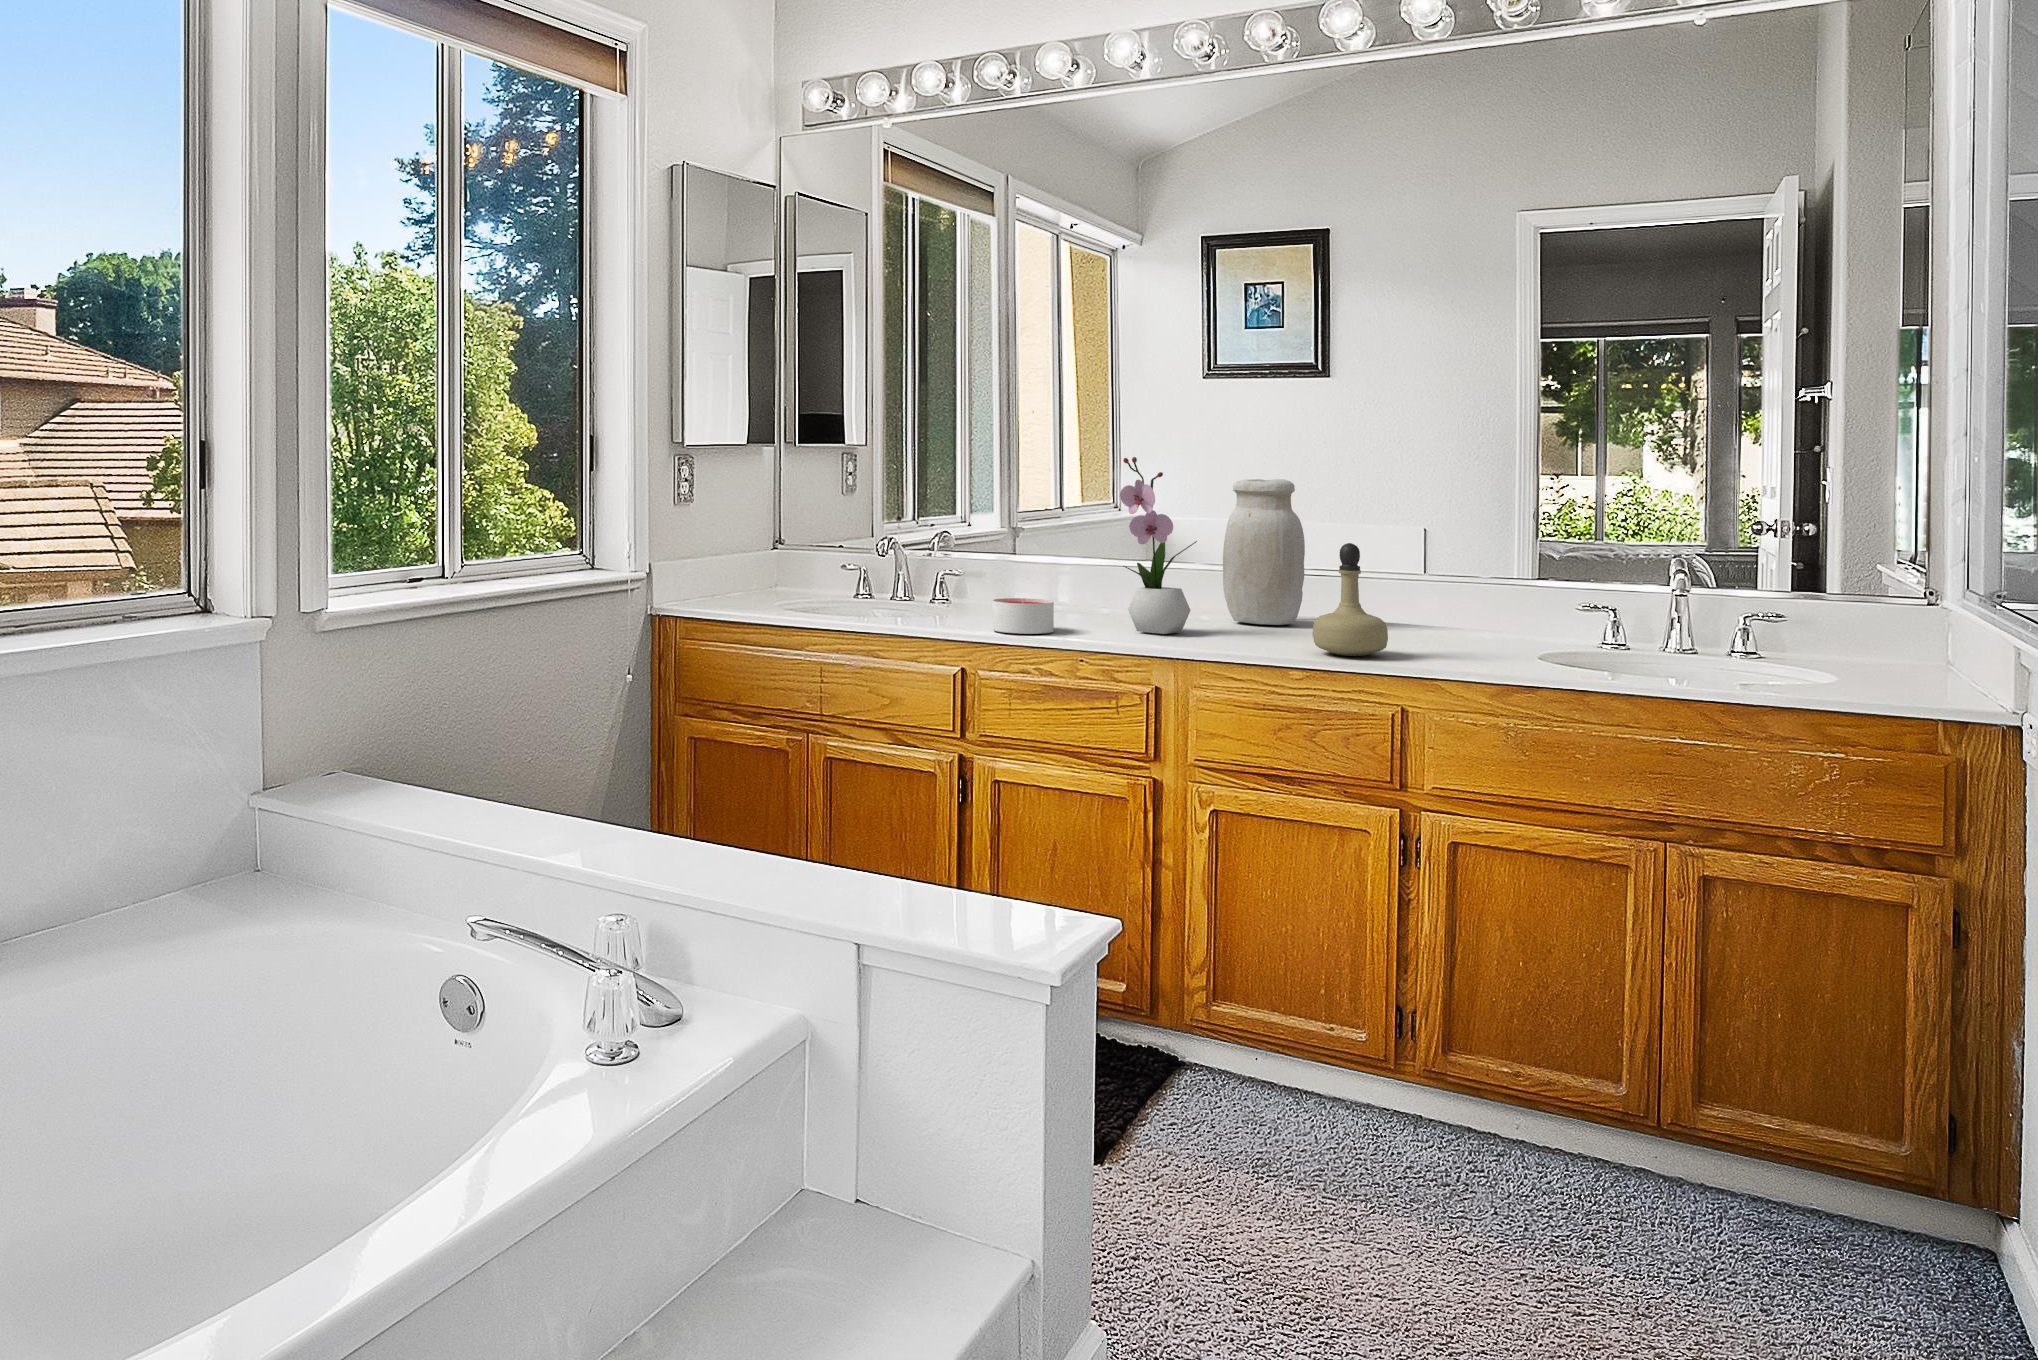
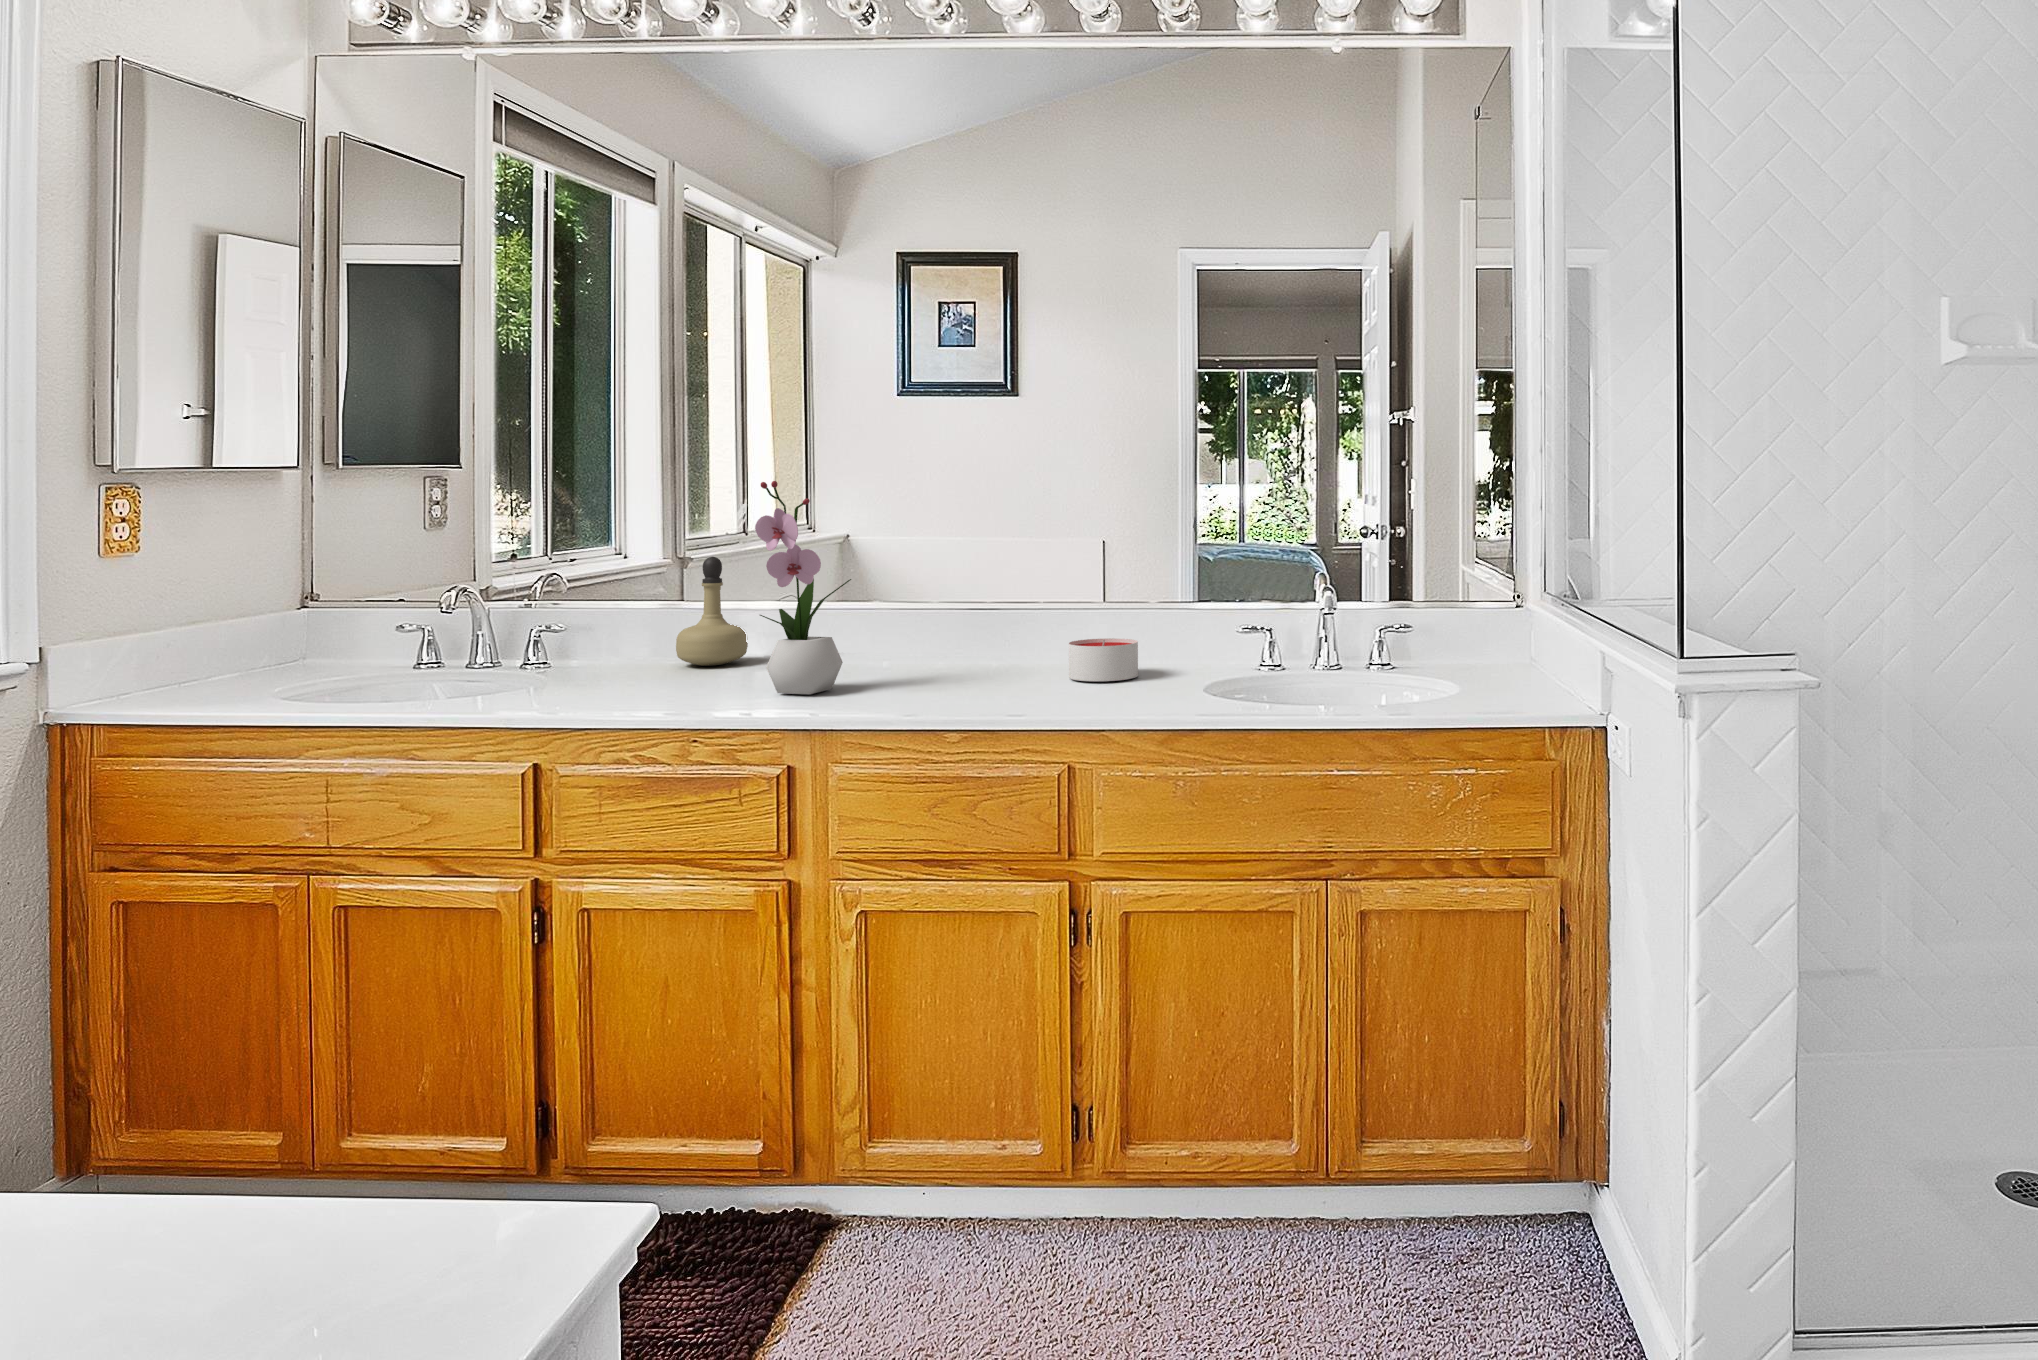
jar: present [1223,479,1305,625] -> none [885,504,973,670]
perfume bottle: present [1313,543,1388,656] -> present [676,557,748,666]
candle: present [993,598,1054,634] -> present [1069,638,1138,681]

